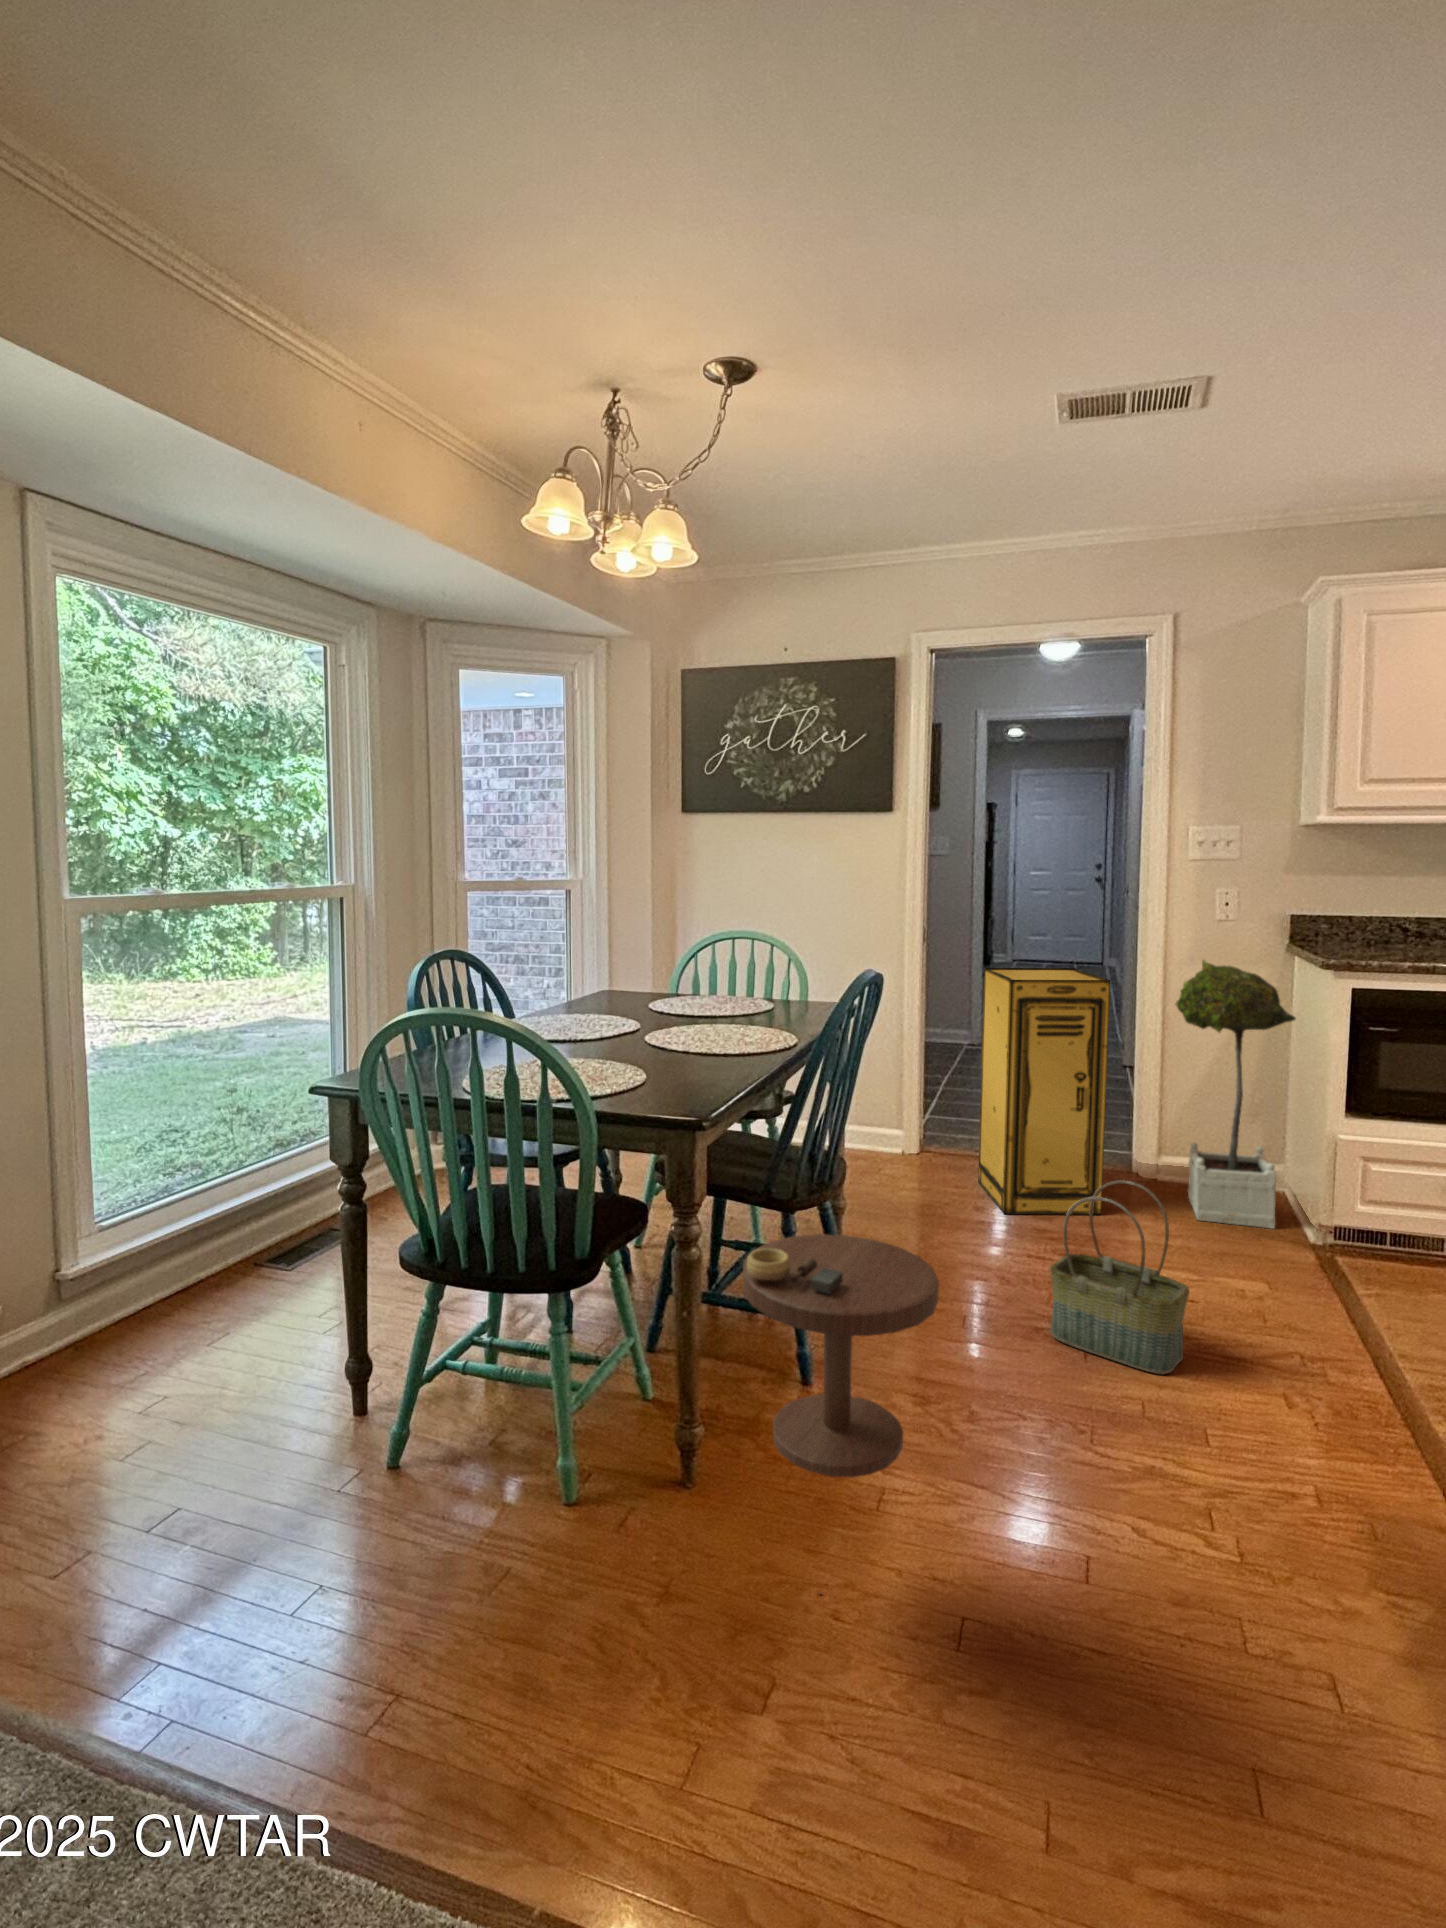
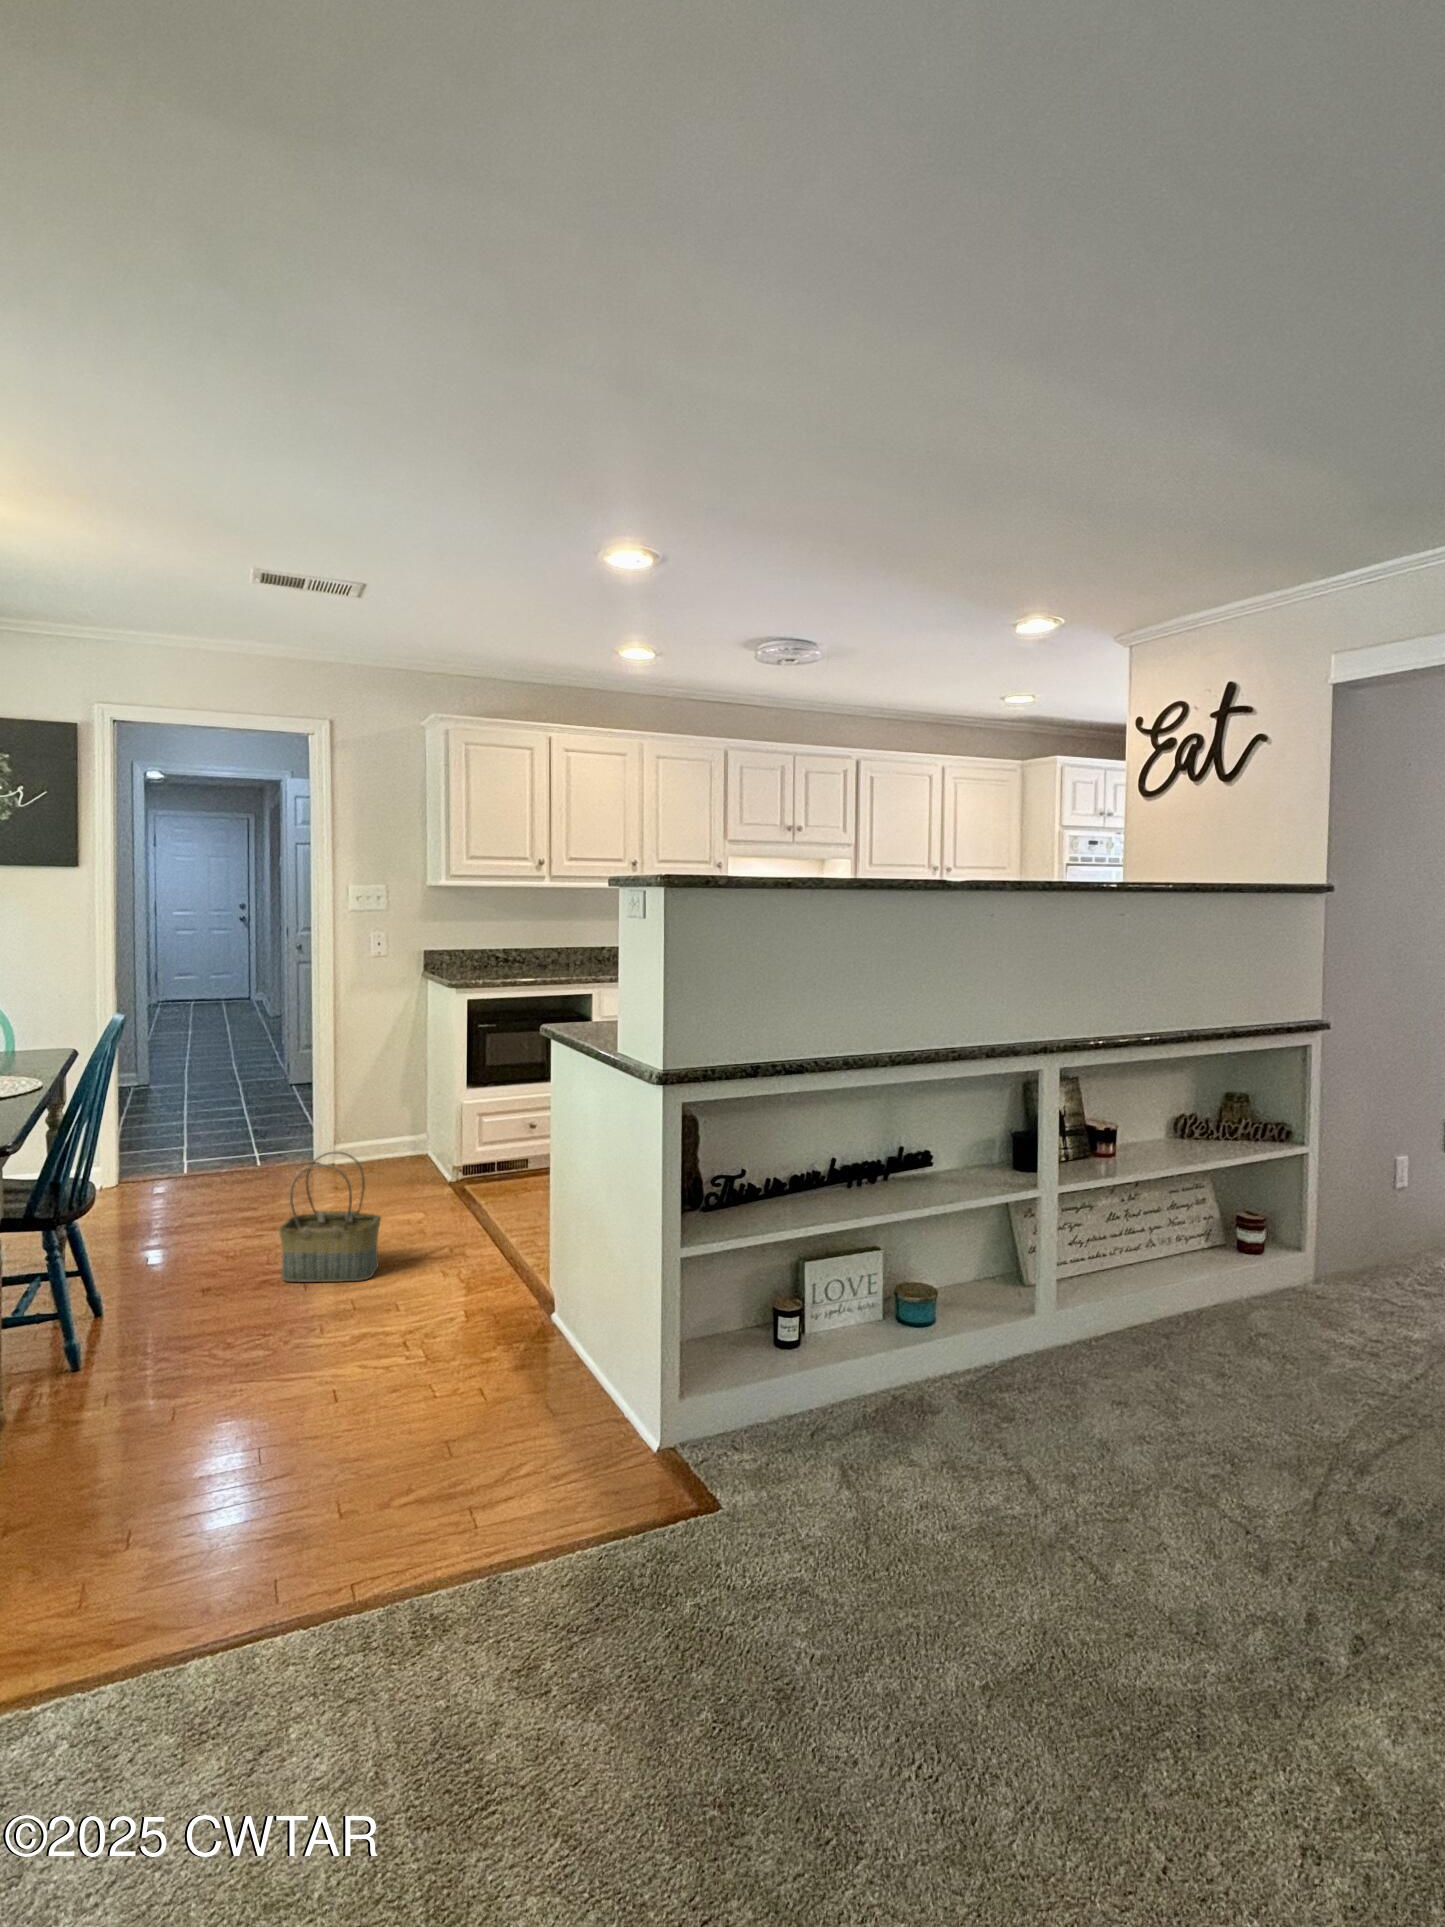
potted tree: present [1176,960,1296,1228] -> none [348,987,433,1184]
storage cabinet: present [978,968,1110,1215] -> none [186,1001,300,1214]
side table: present [743,1234,939,1478] -> none [85,1204,244,1470]

